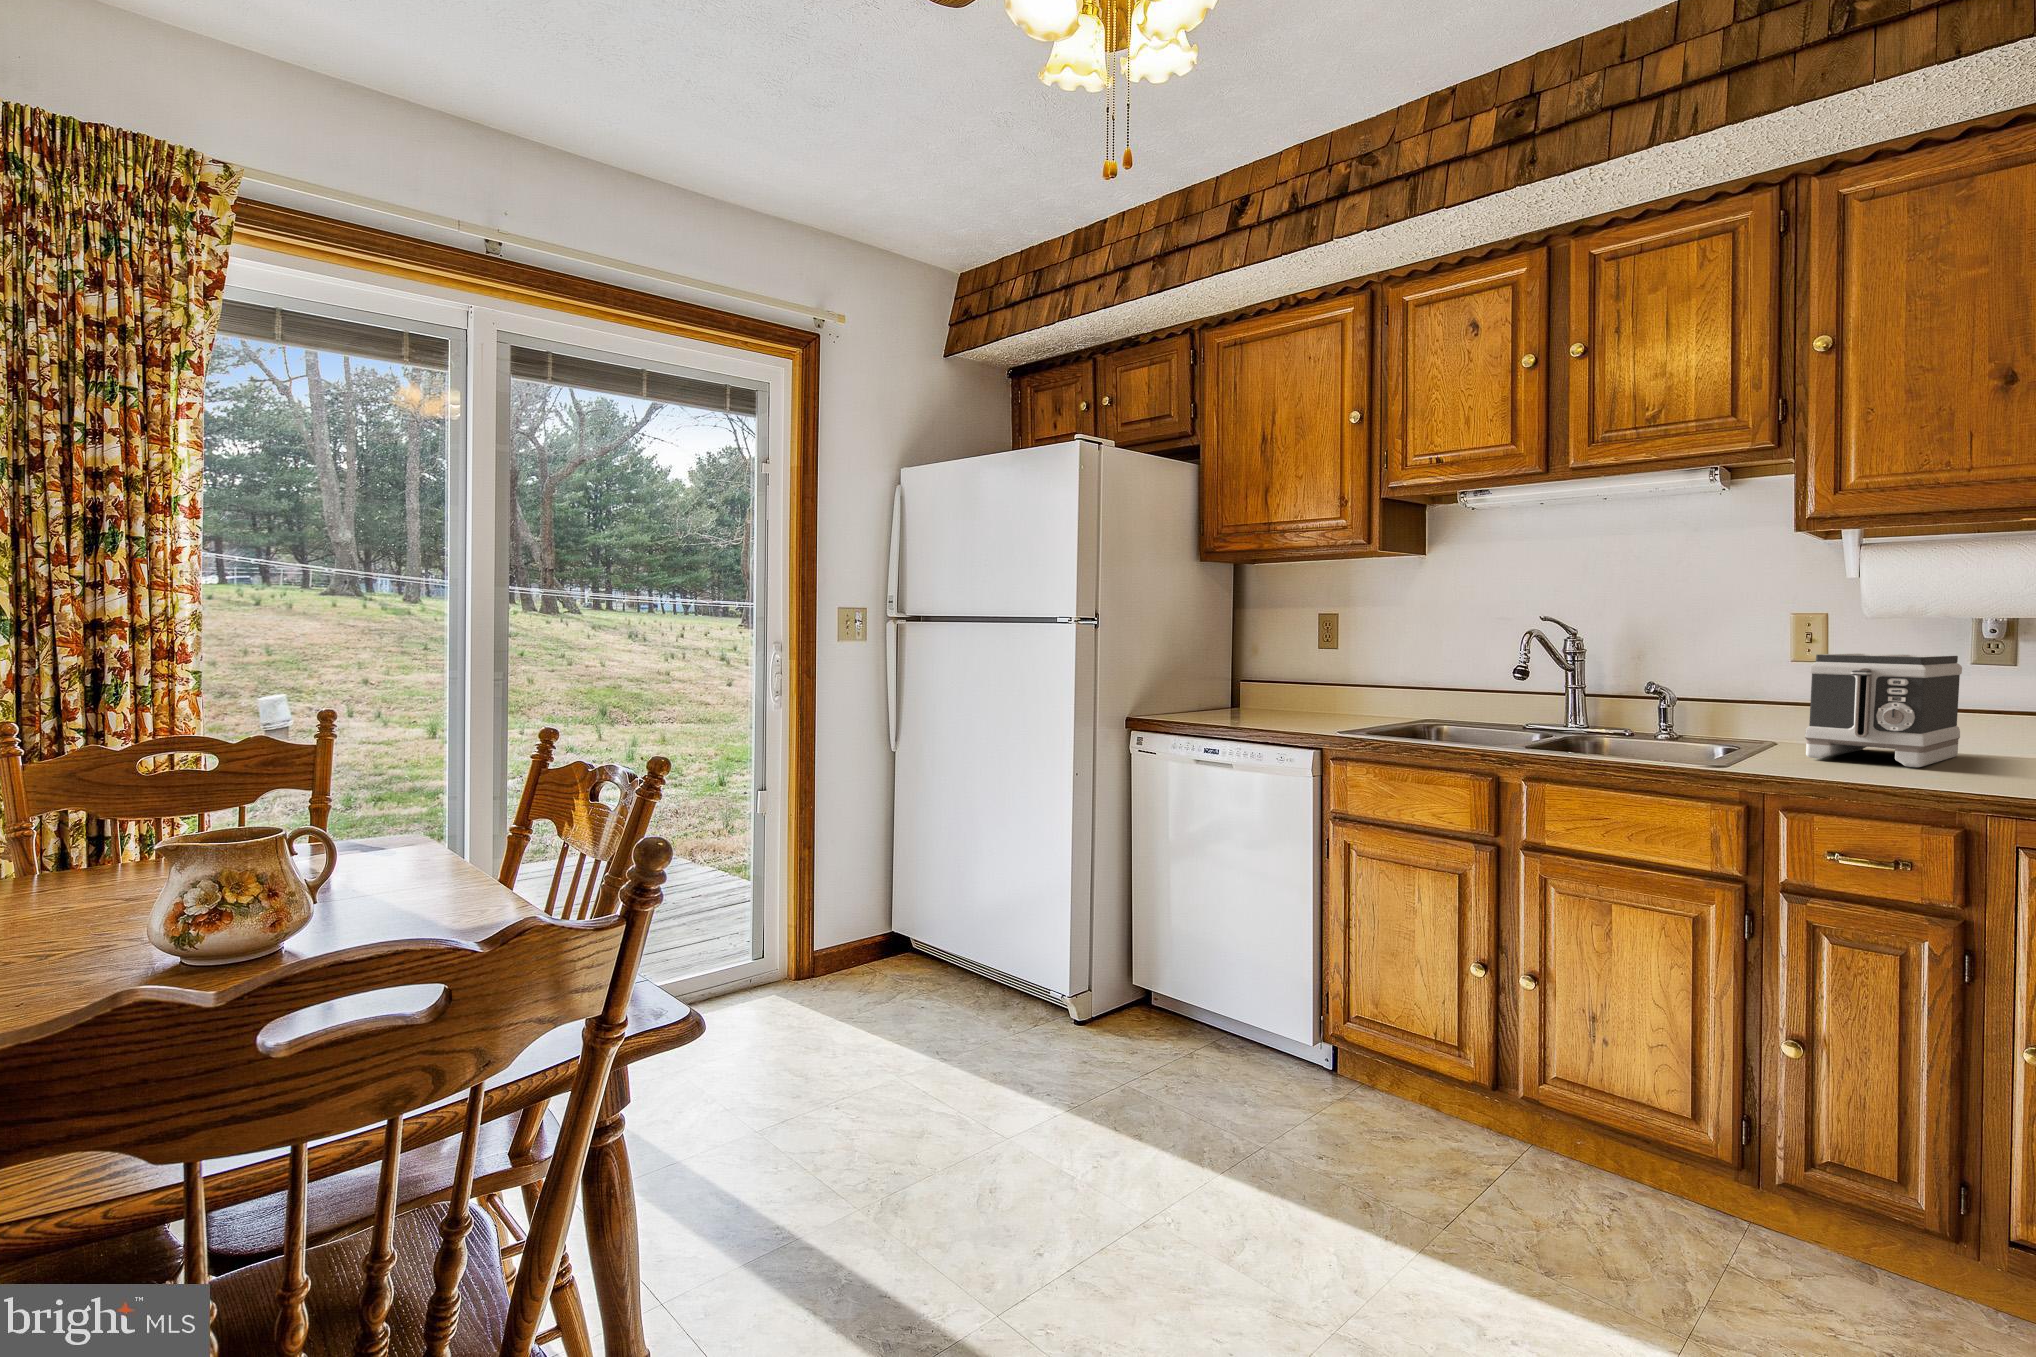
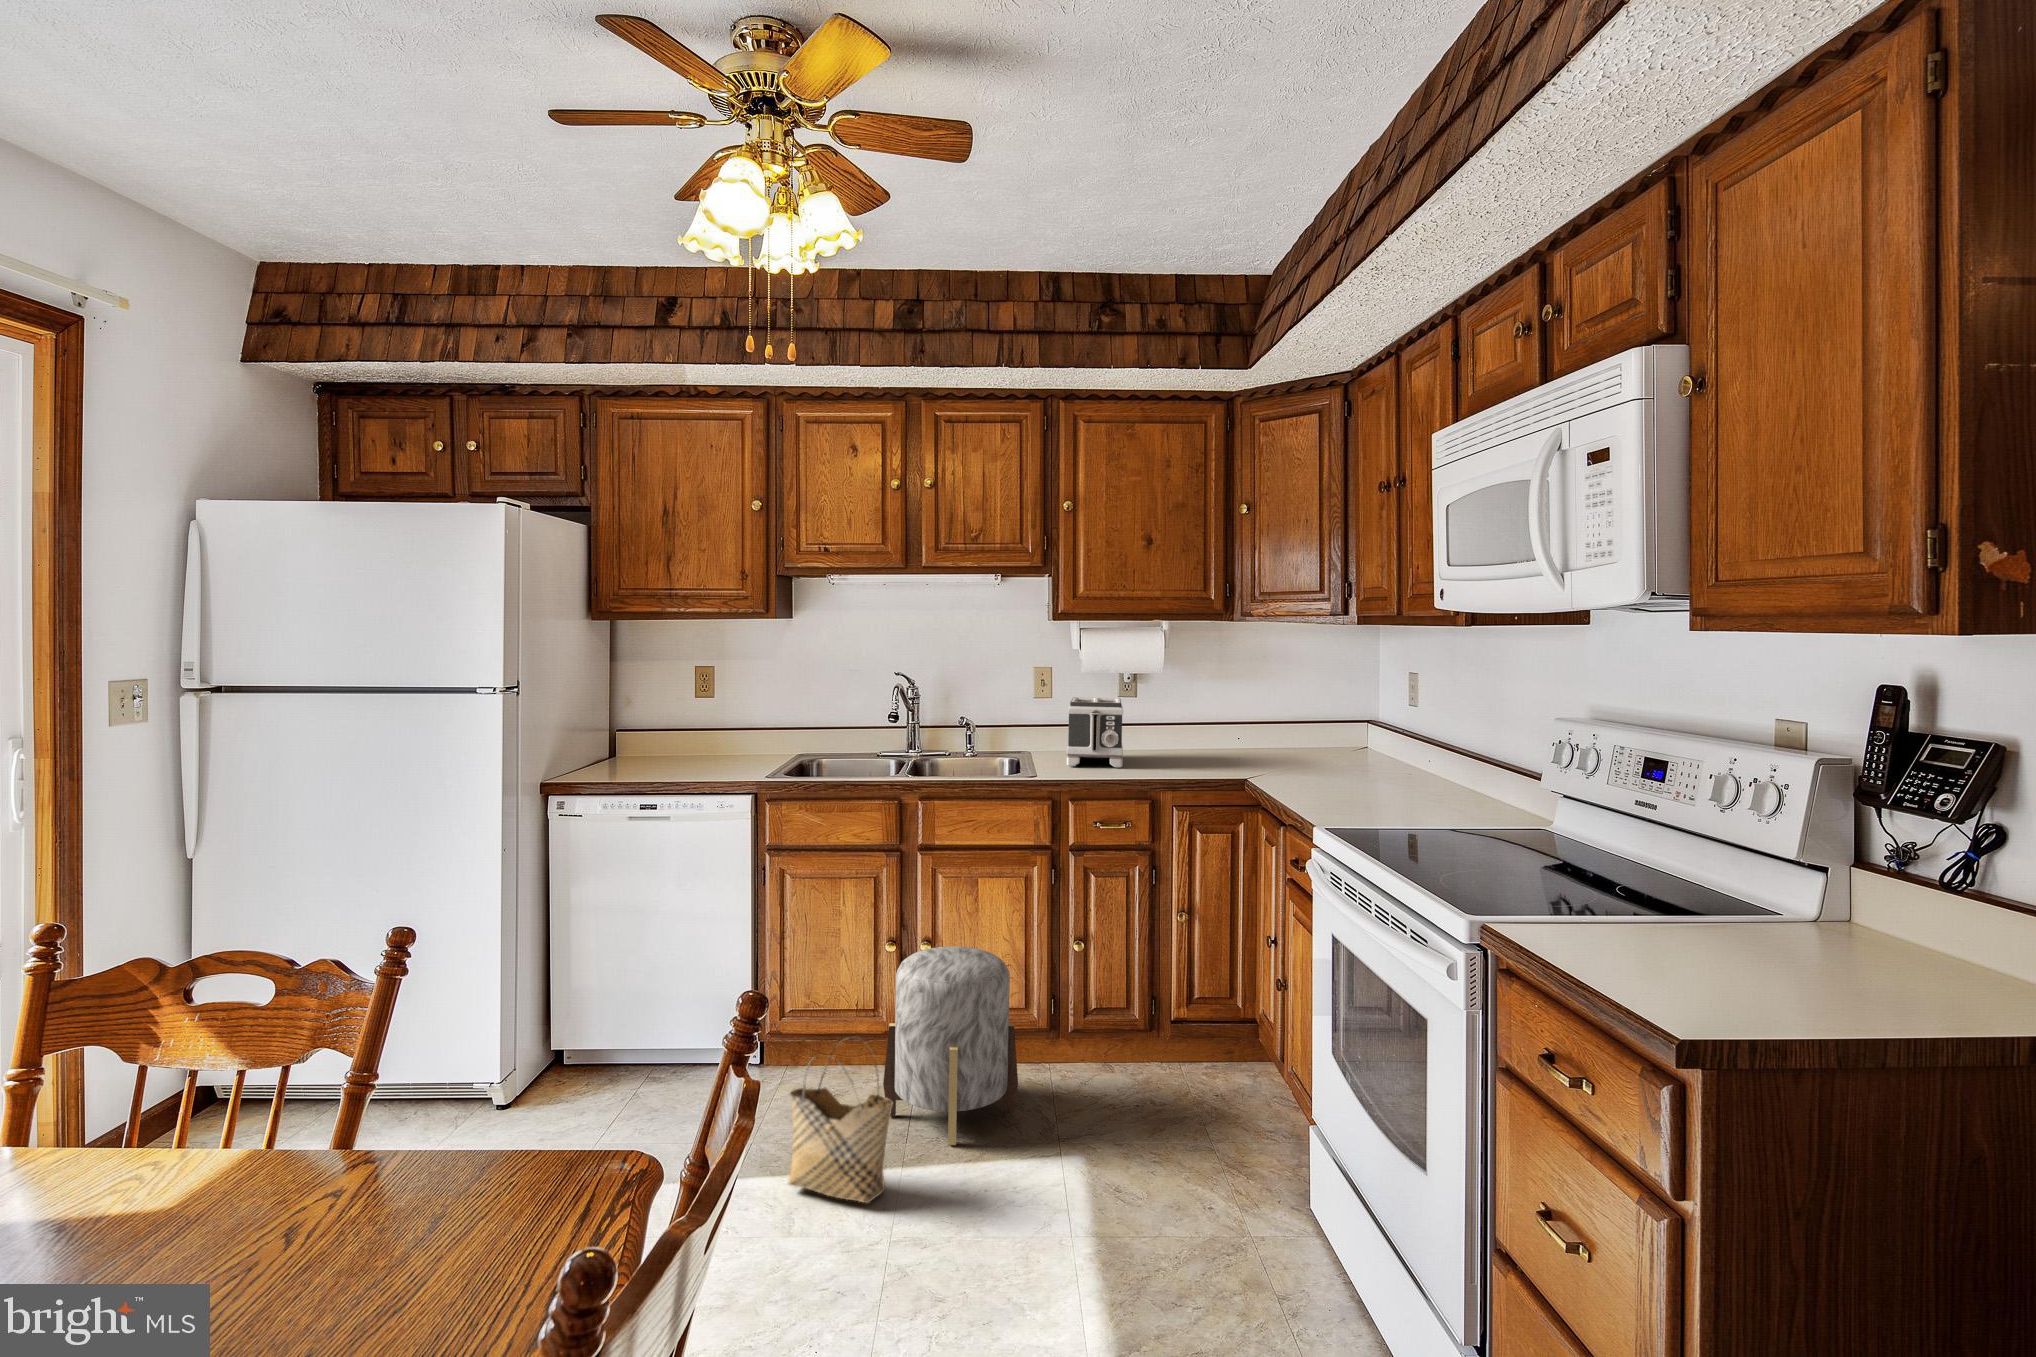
stool: none [1419,982,1624,1261] -> present [883,946,1018,1145]
woven basket: none [1243,1057,1364,1276] -> present [788,1036,892,1203]

